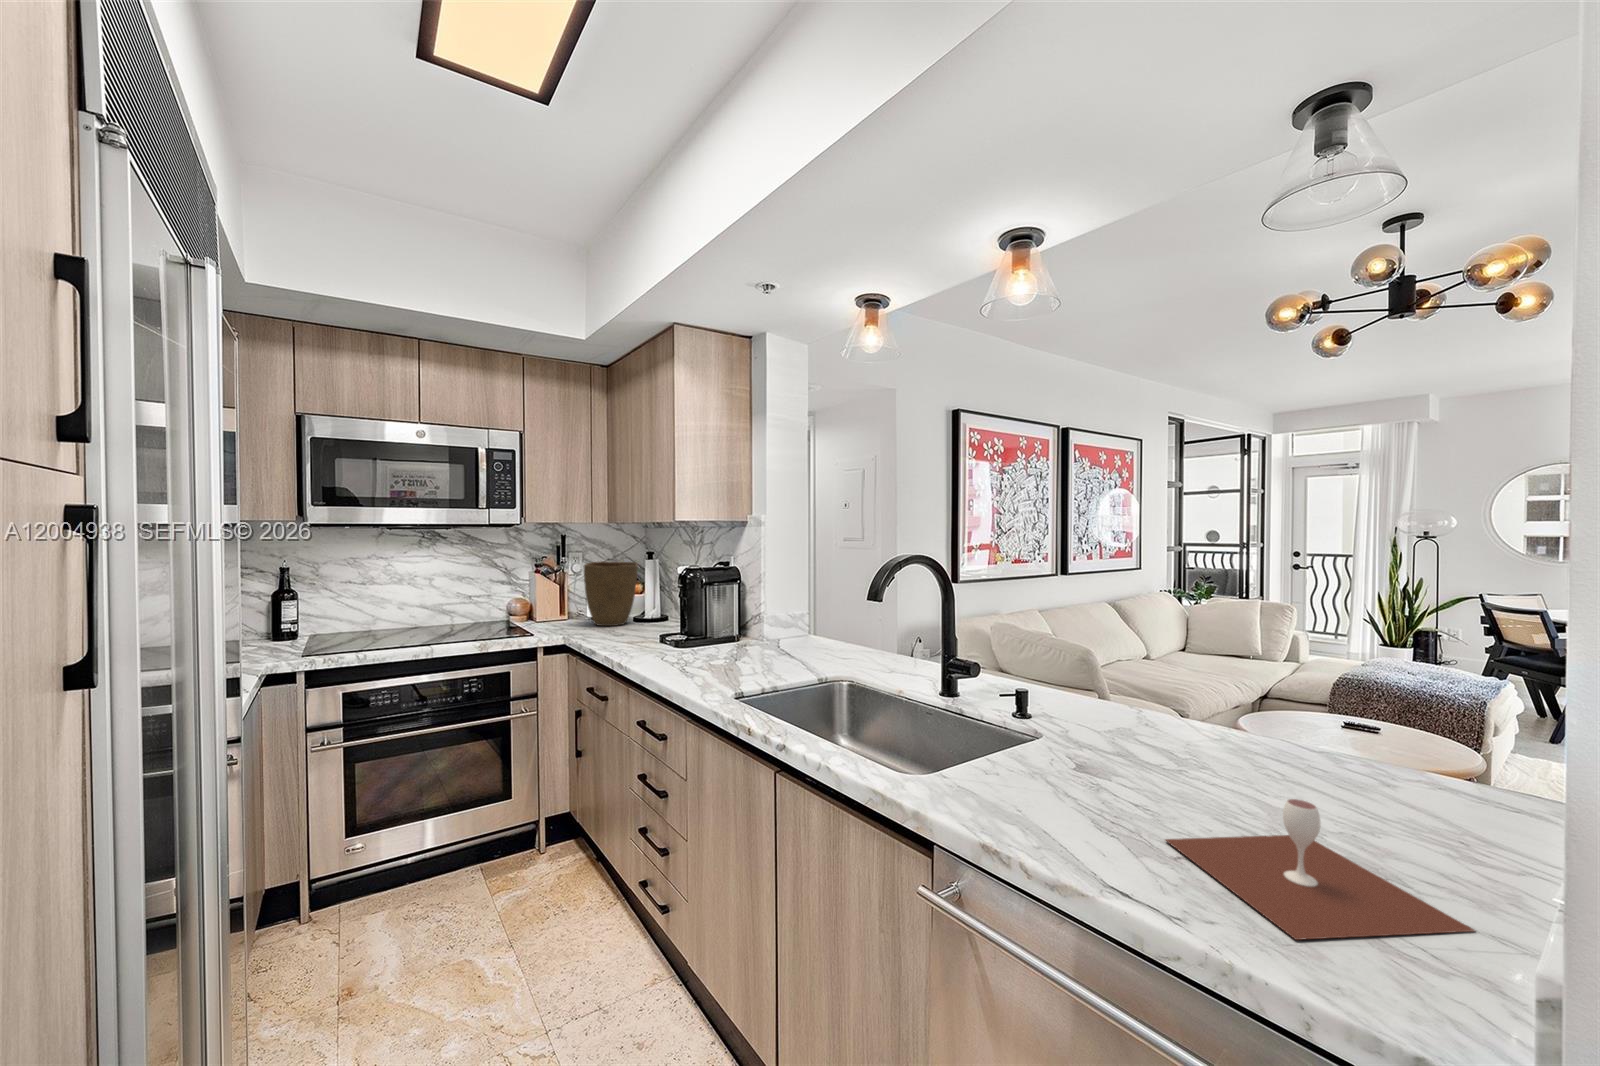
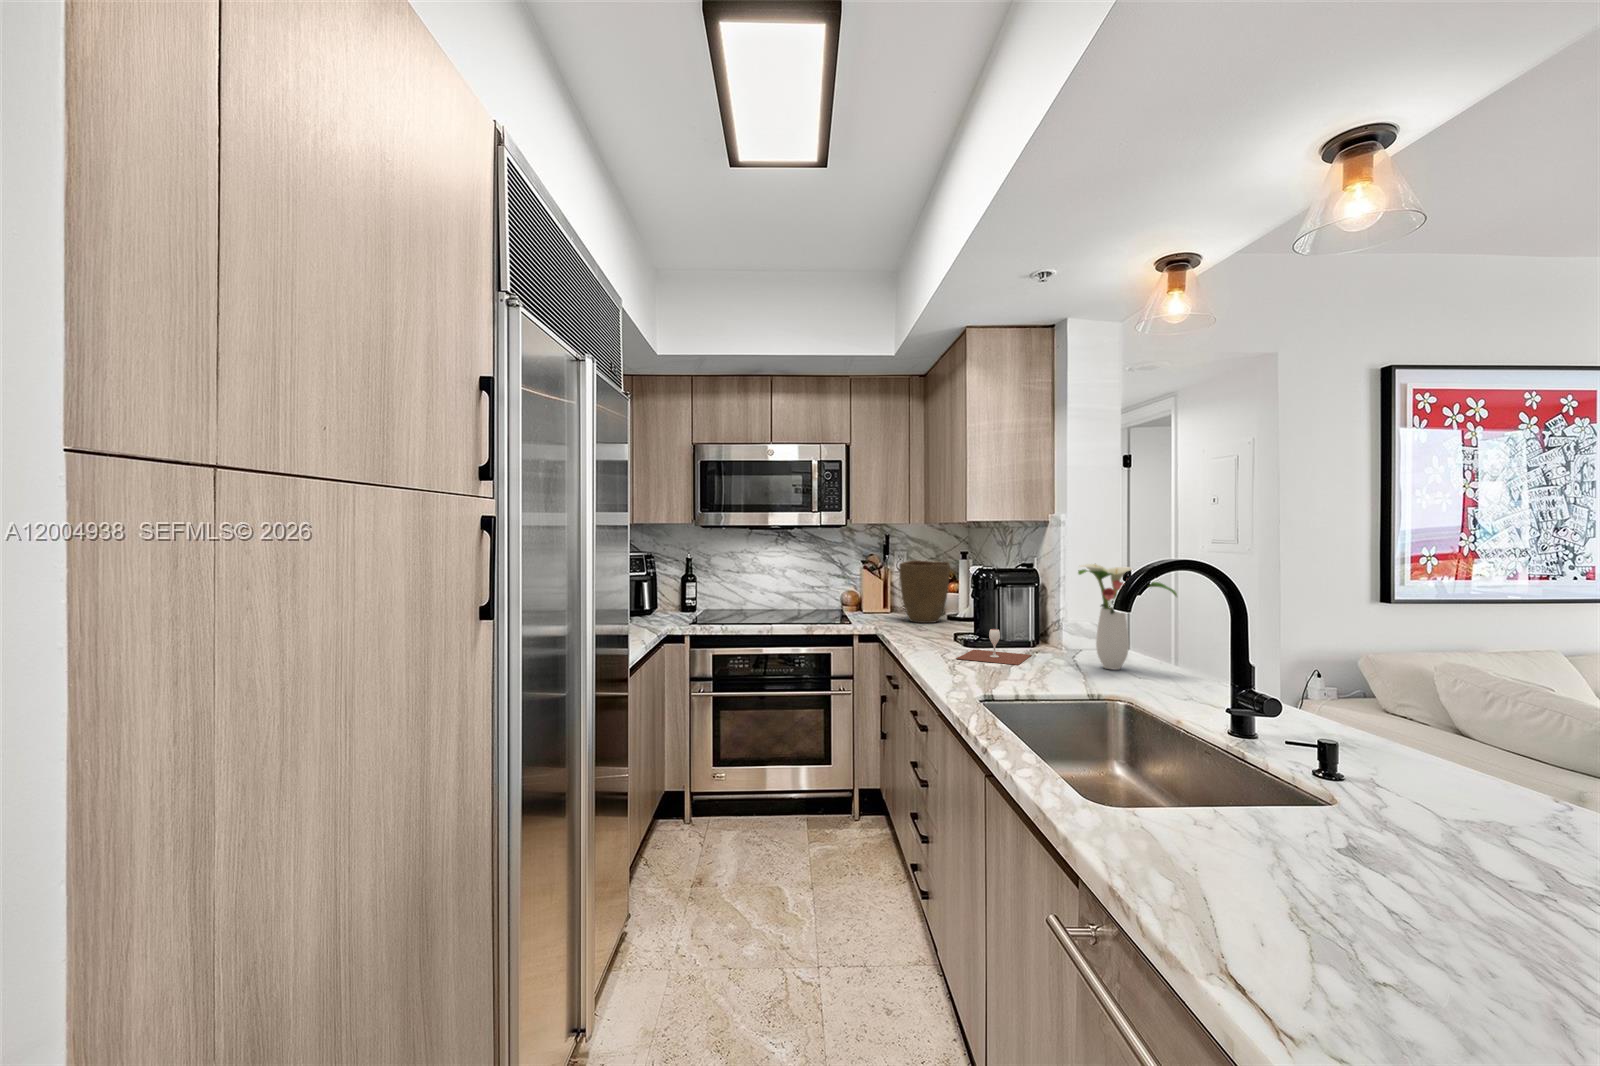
flower arrangement: none [798,560,888,658] -> present [1078,564,1177,670]
wine glass: present [1165,799,1475,940] -> present [956,629,1031,665]

